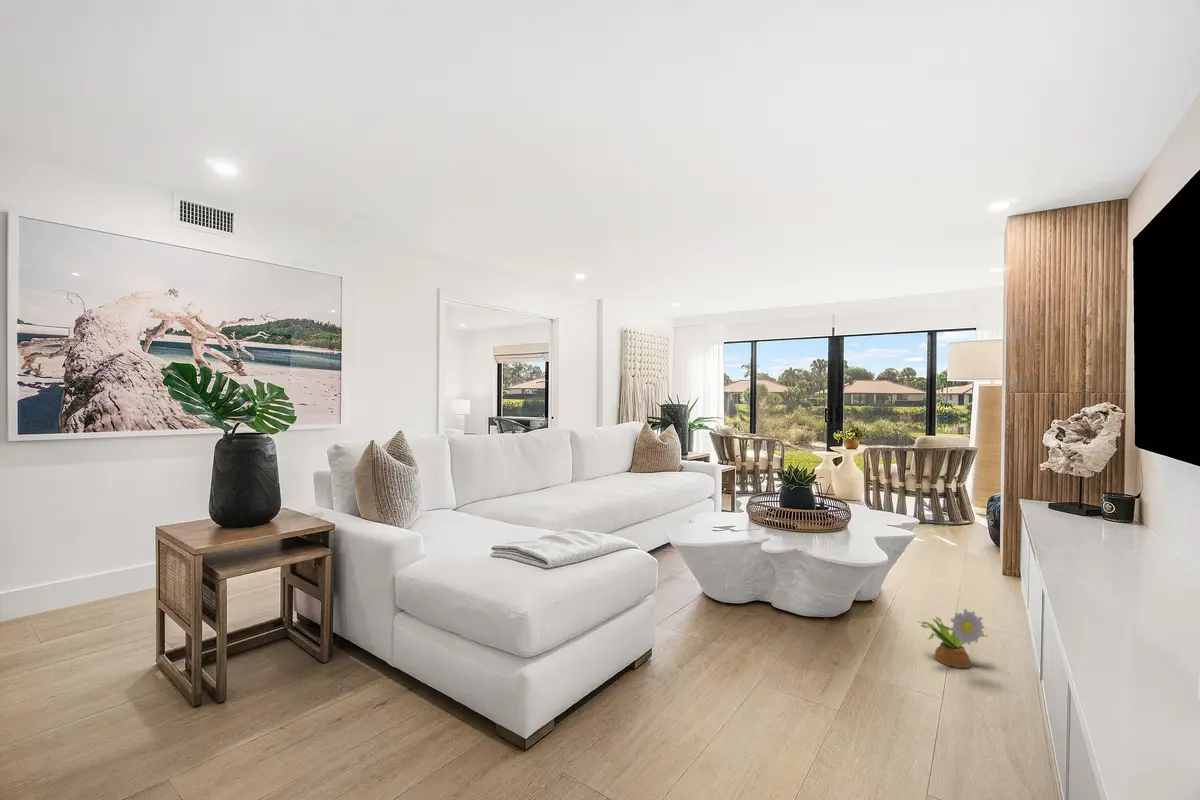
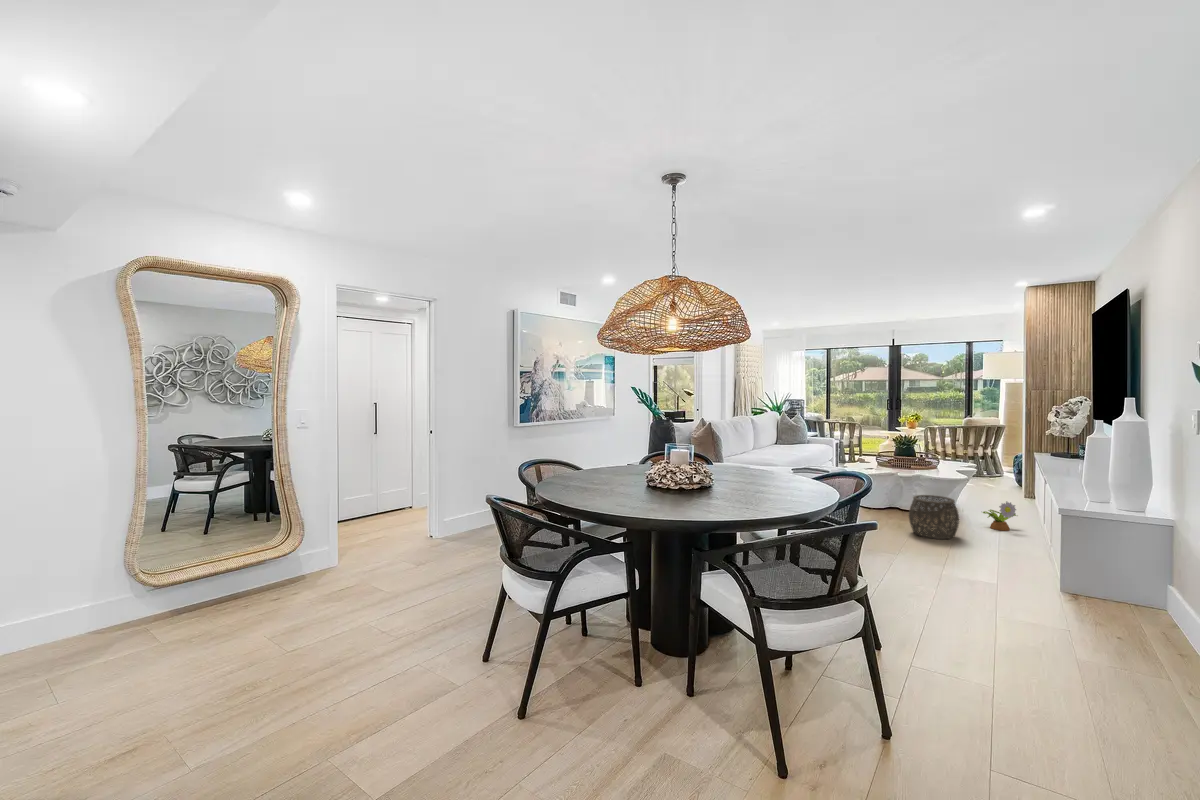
woven basket: none [766,593,865,703] -> present [909,495,959,539]

